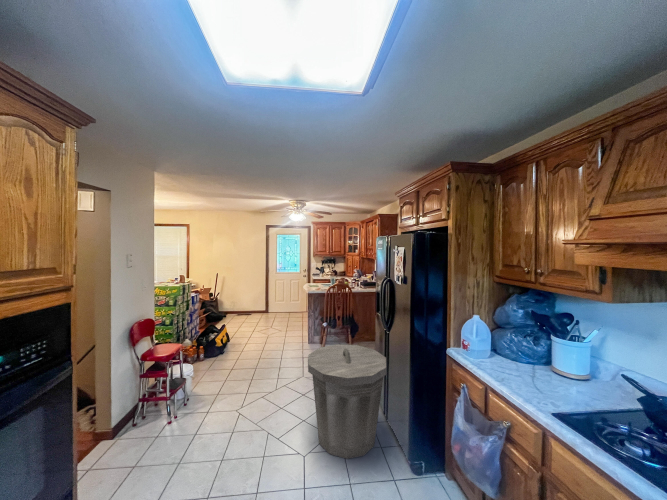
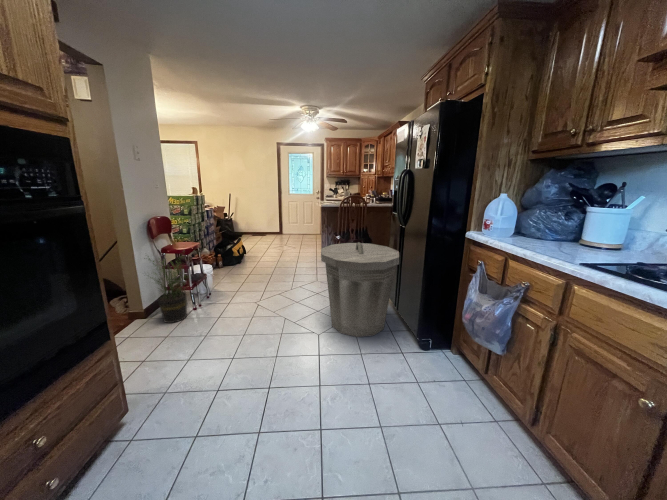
potted plant: none [117,354,172,445] -> present [149,258,187,323]

